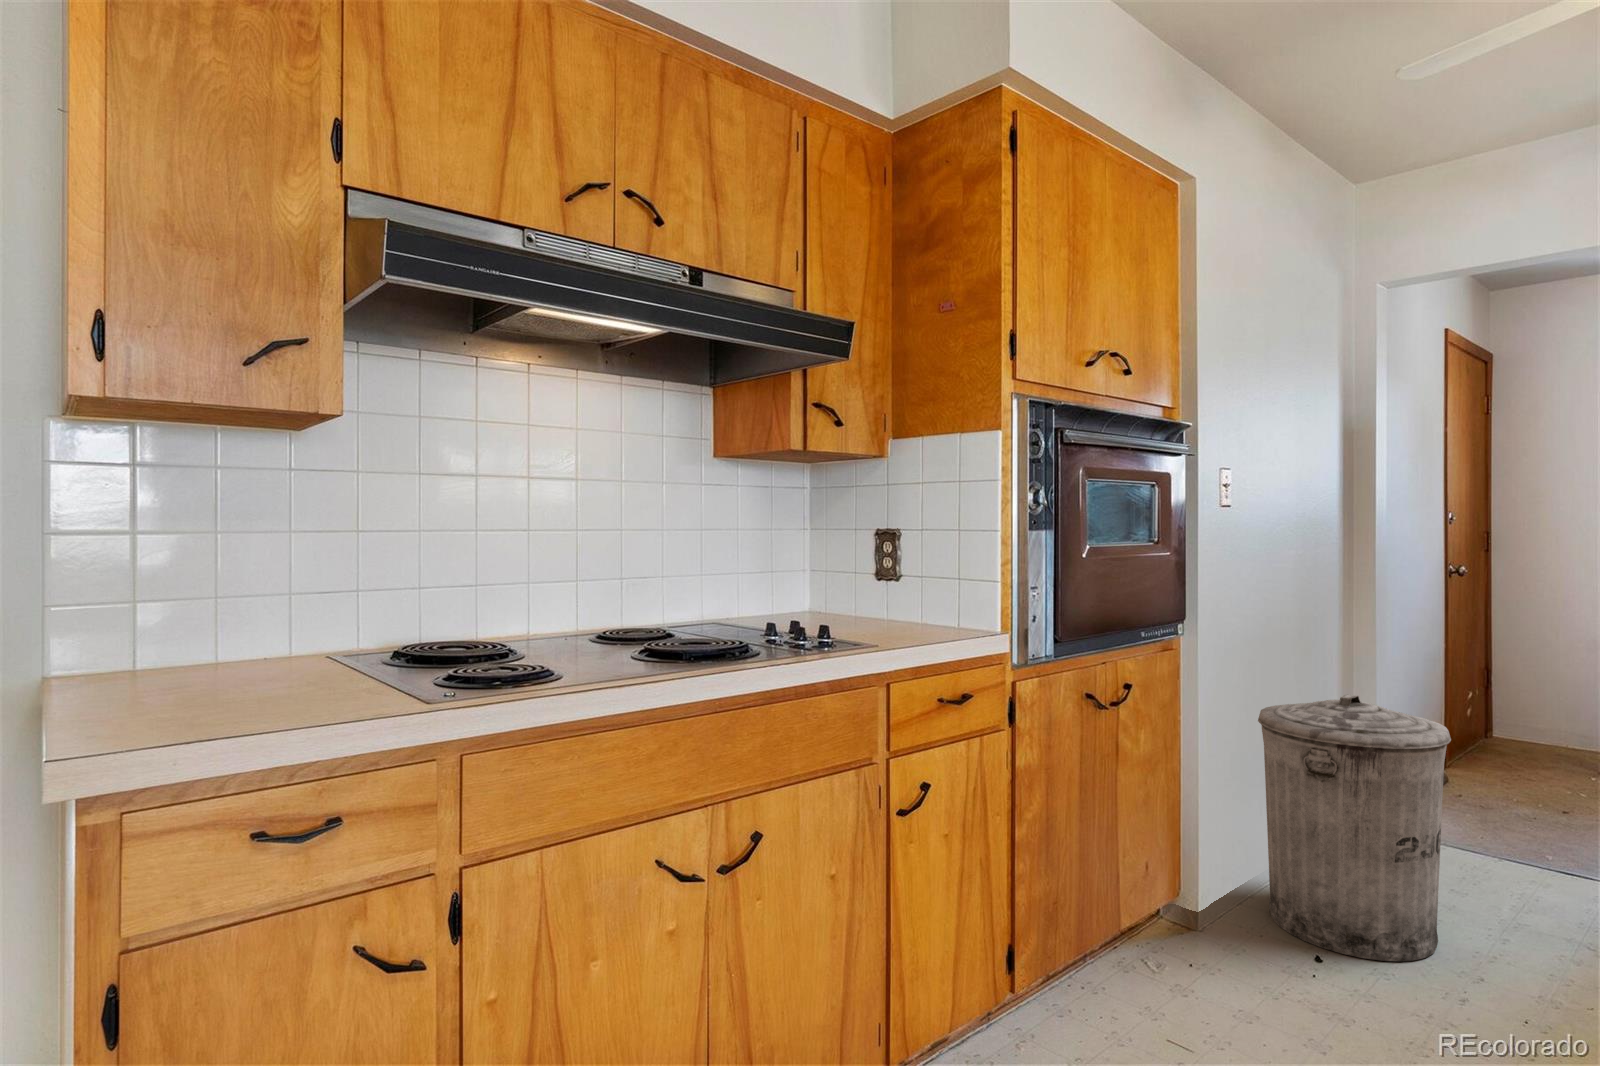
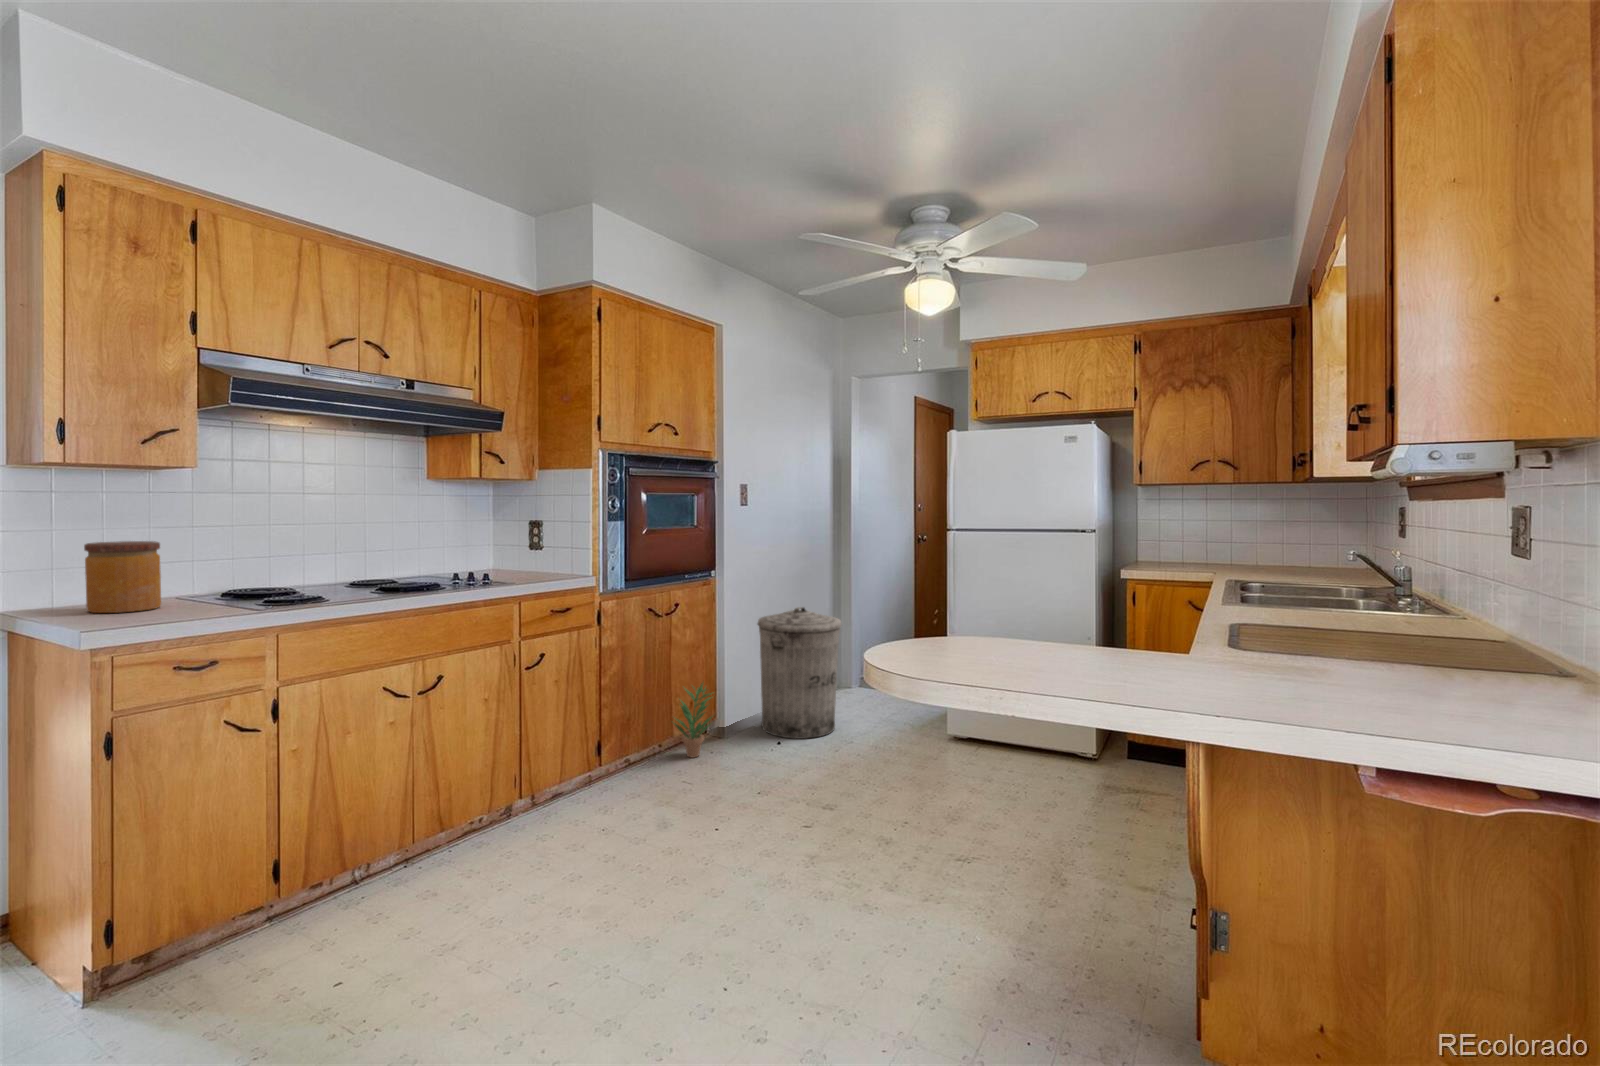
jar: none [143,556,275,698] -> present [84,541,161,613]
potted plant: none [1127,835,1220,986] -> present [674,683,712,758]

